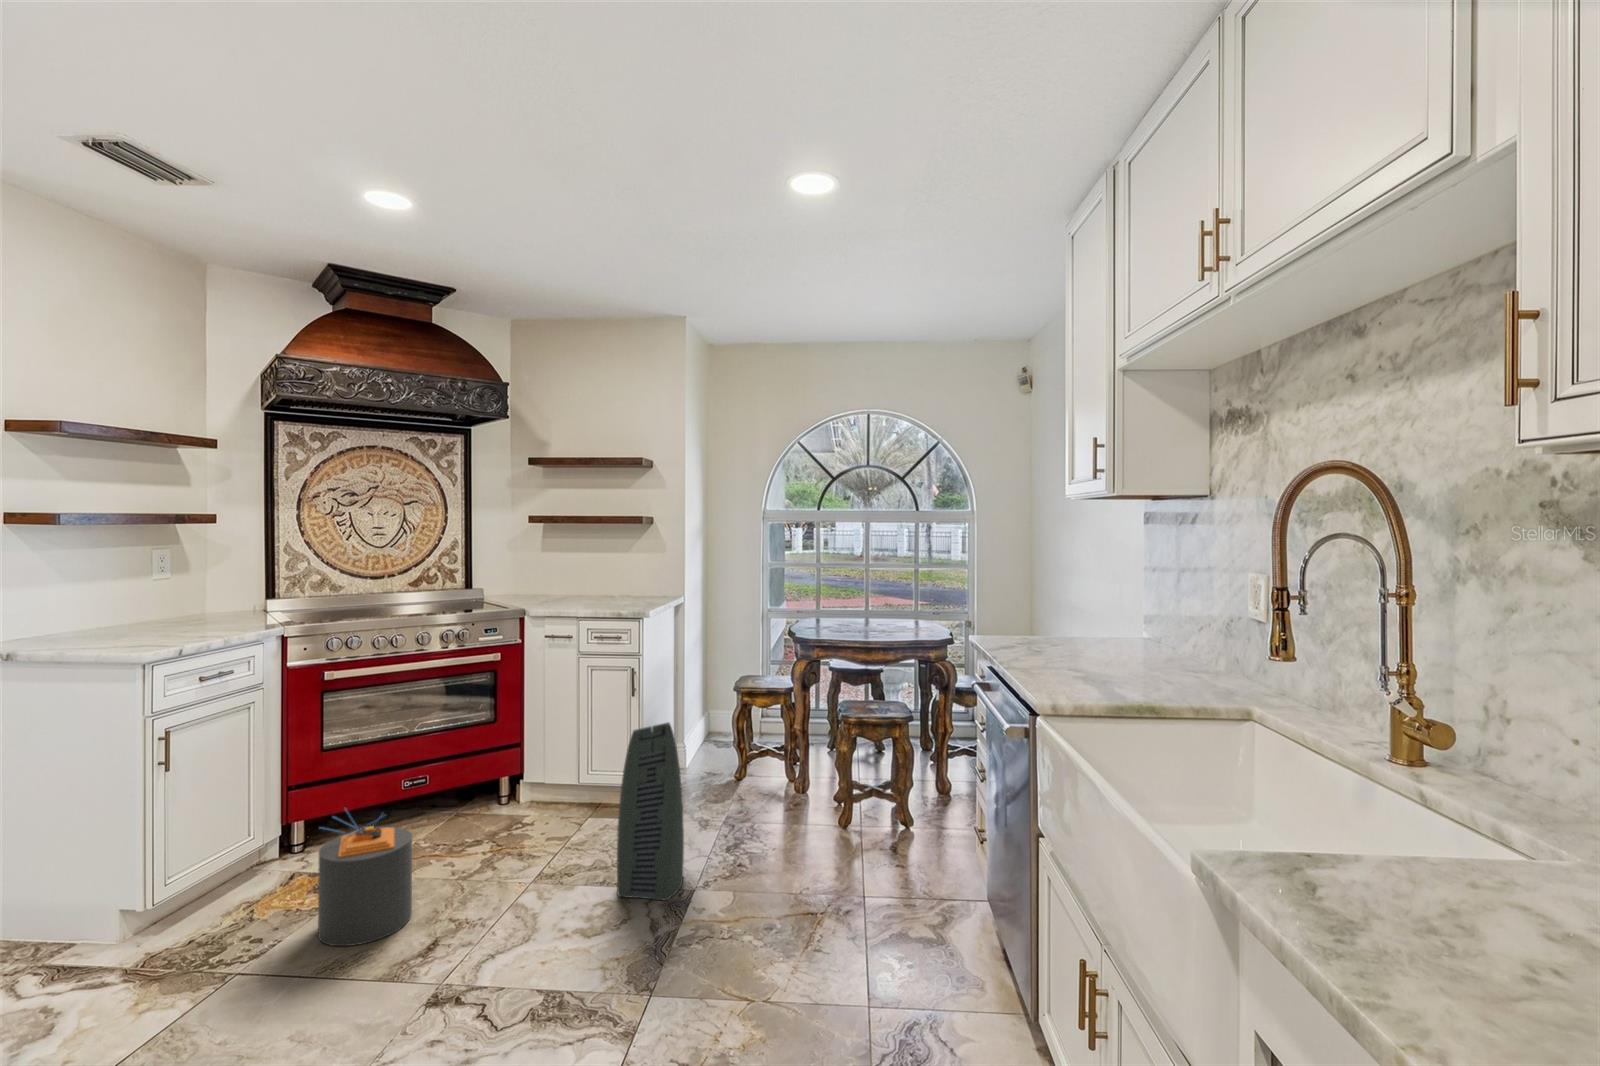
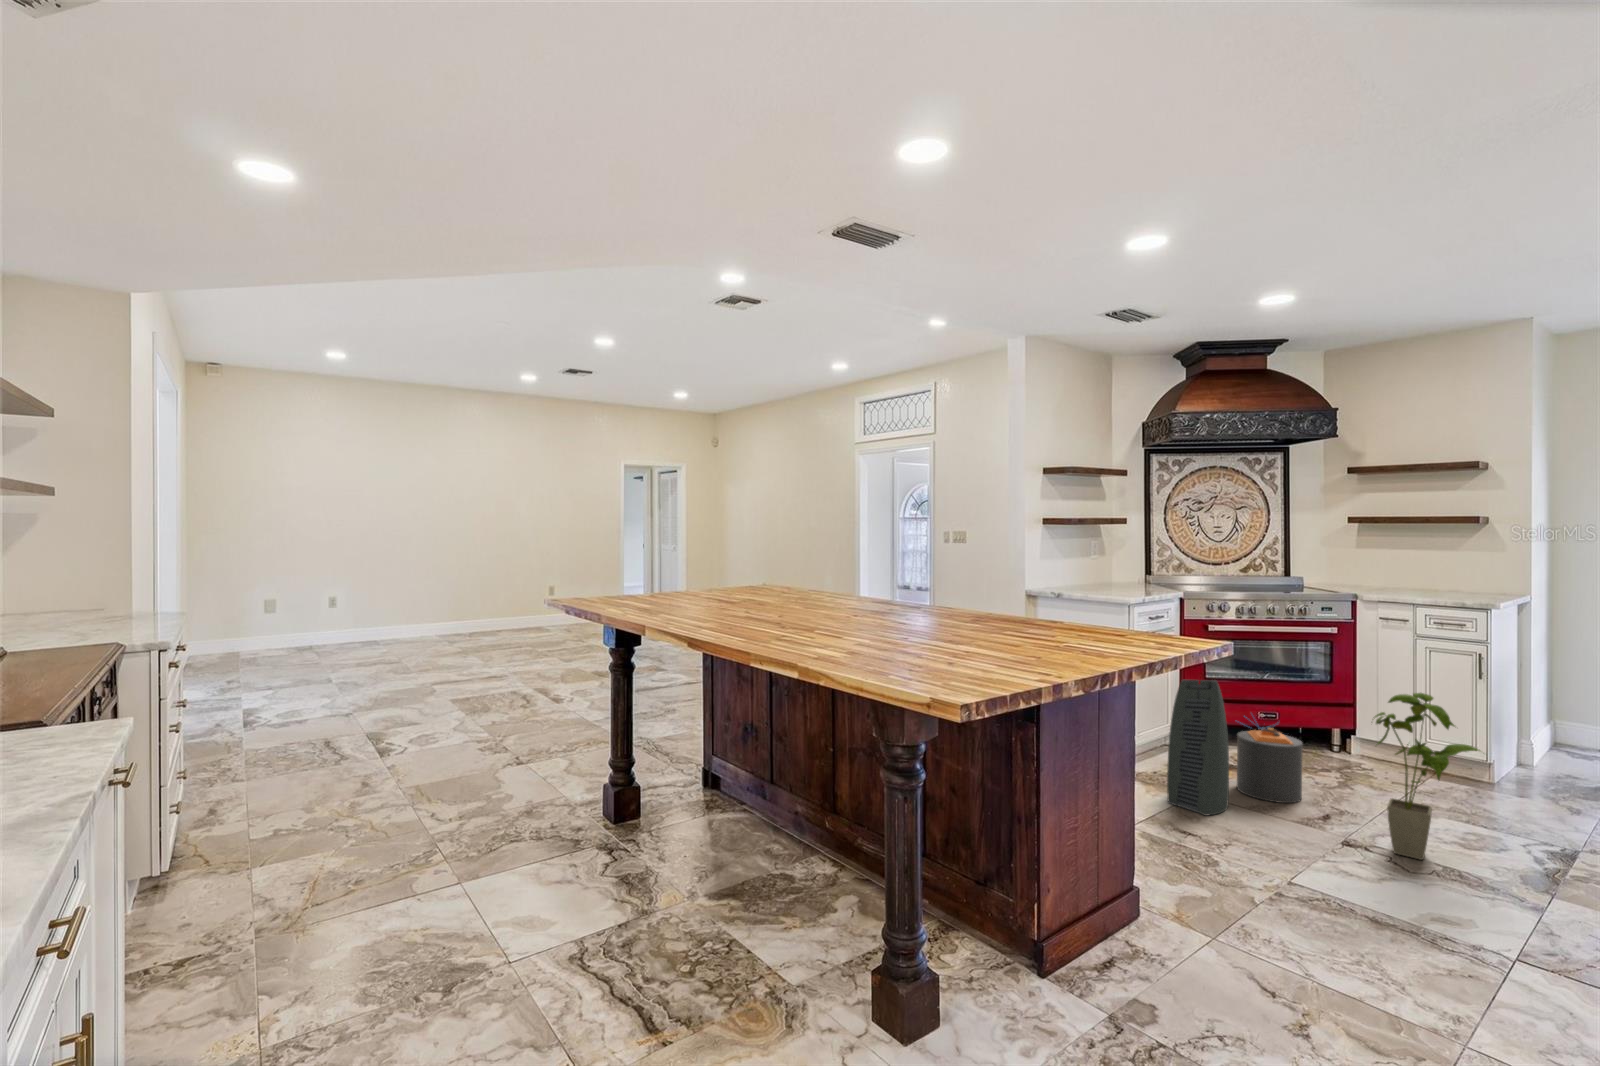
air purifier: present [617,722,684,901] -> present [1167,680,1229,815]
house plant: none [455,764,585,1000] -> present [1375,693,1480,860]

